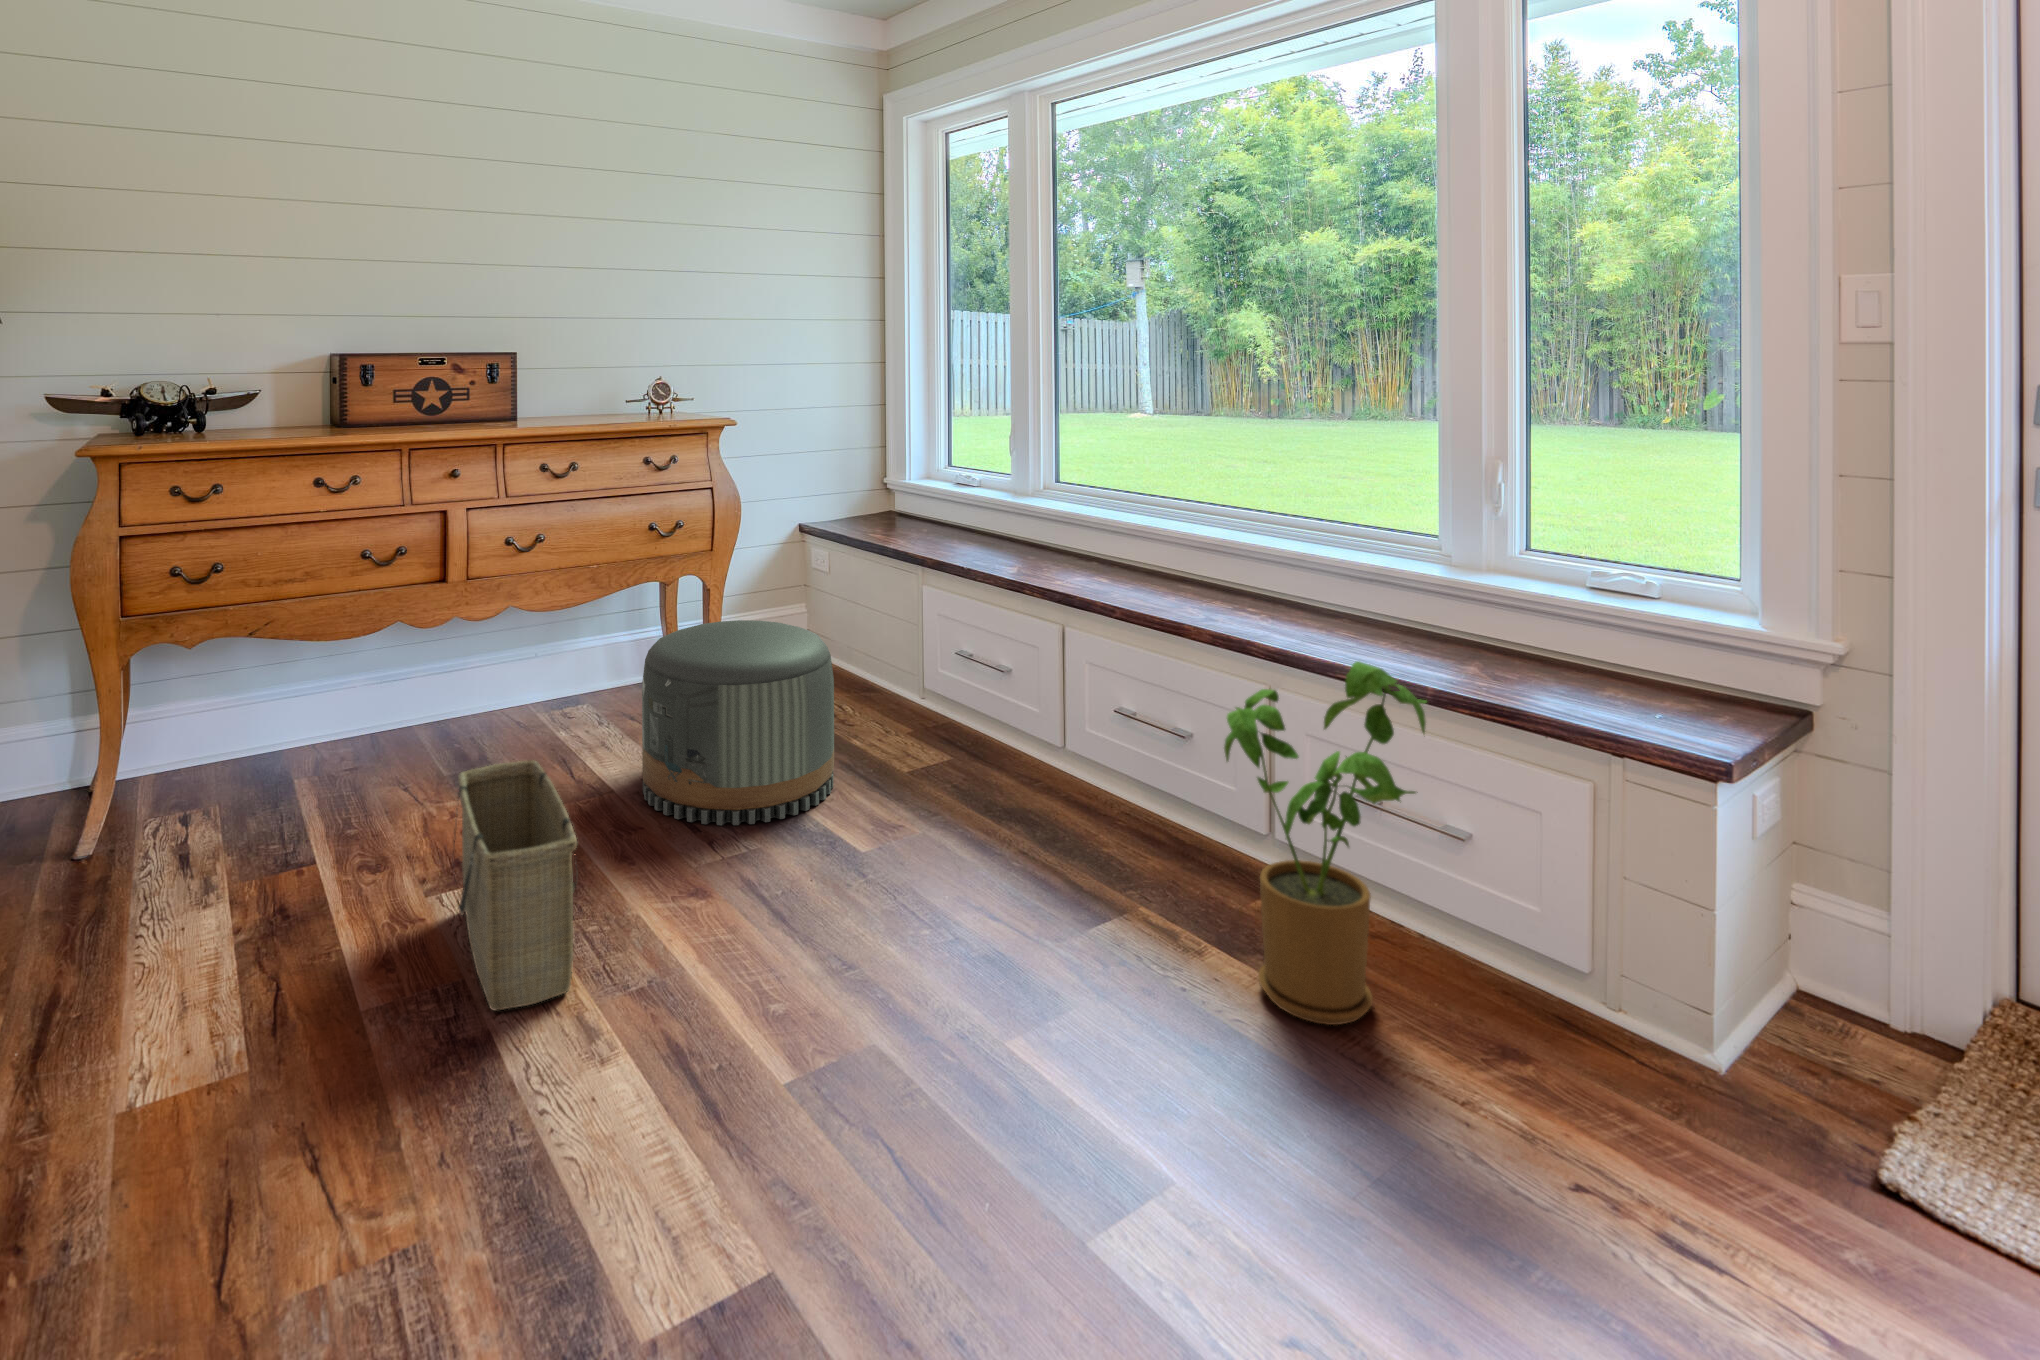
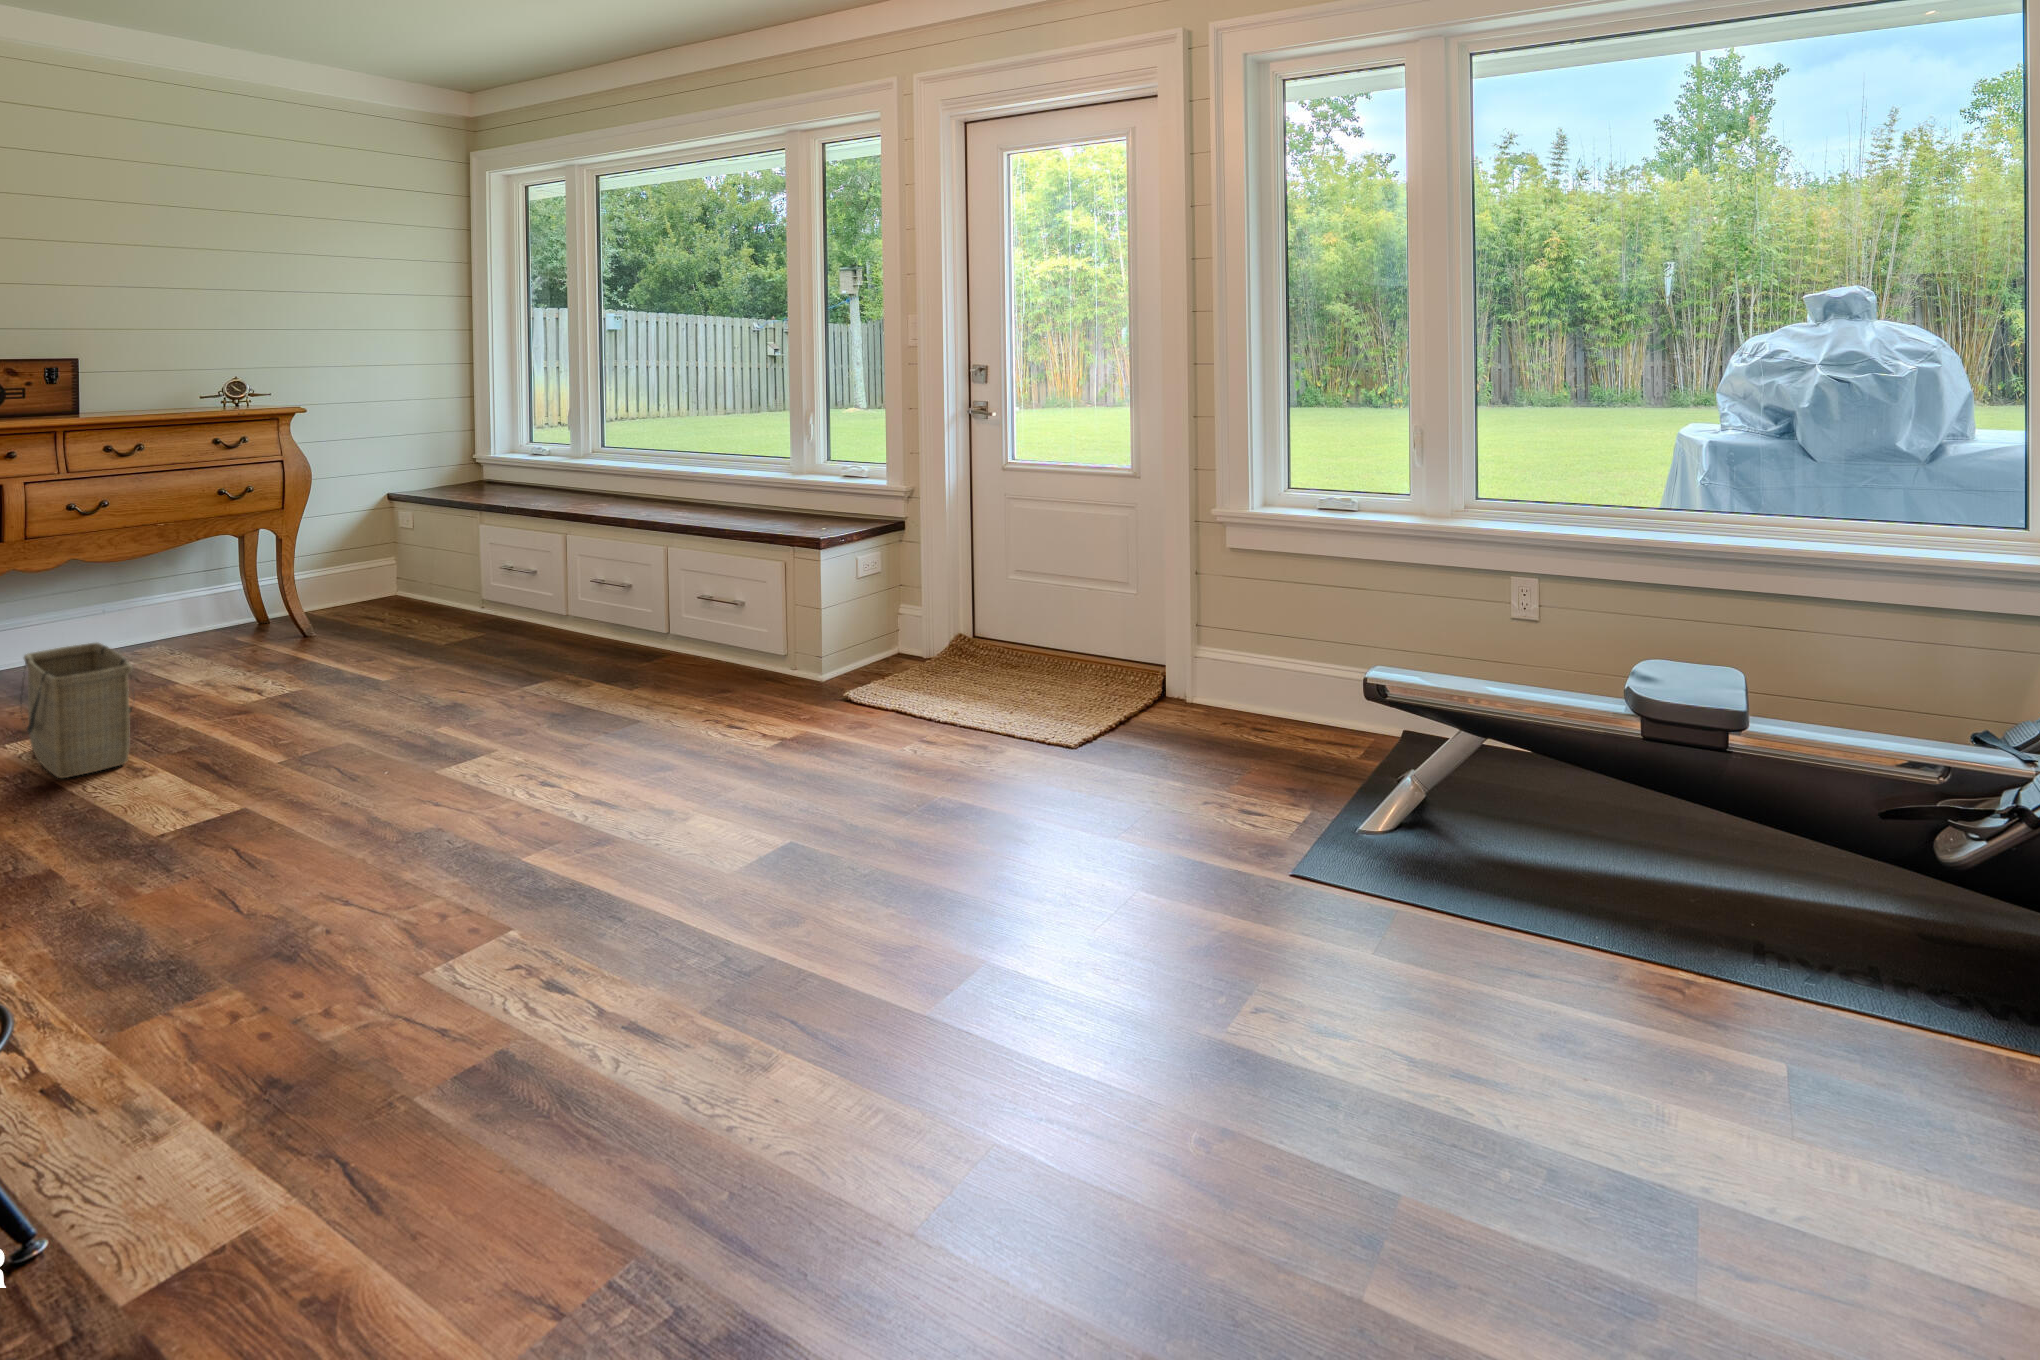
pouf: present [642,620,834,825] -> none [206,553,383,689]
house plant: present [1224,661,1426,1025] -> none [603,514,716,699]

